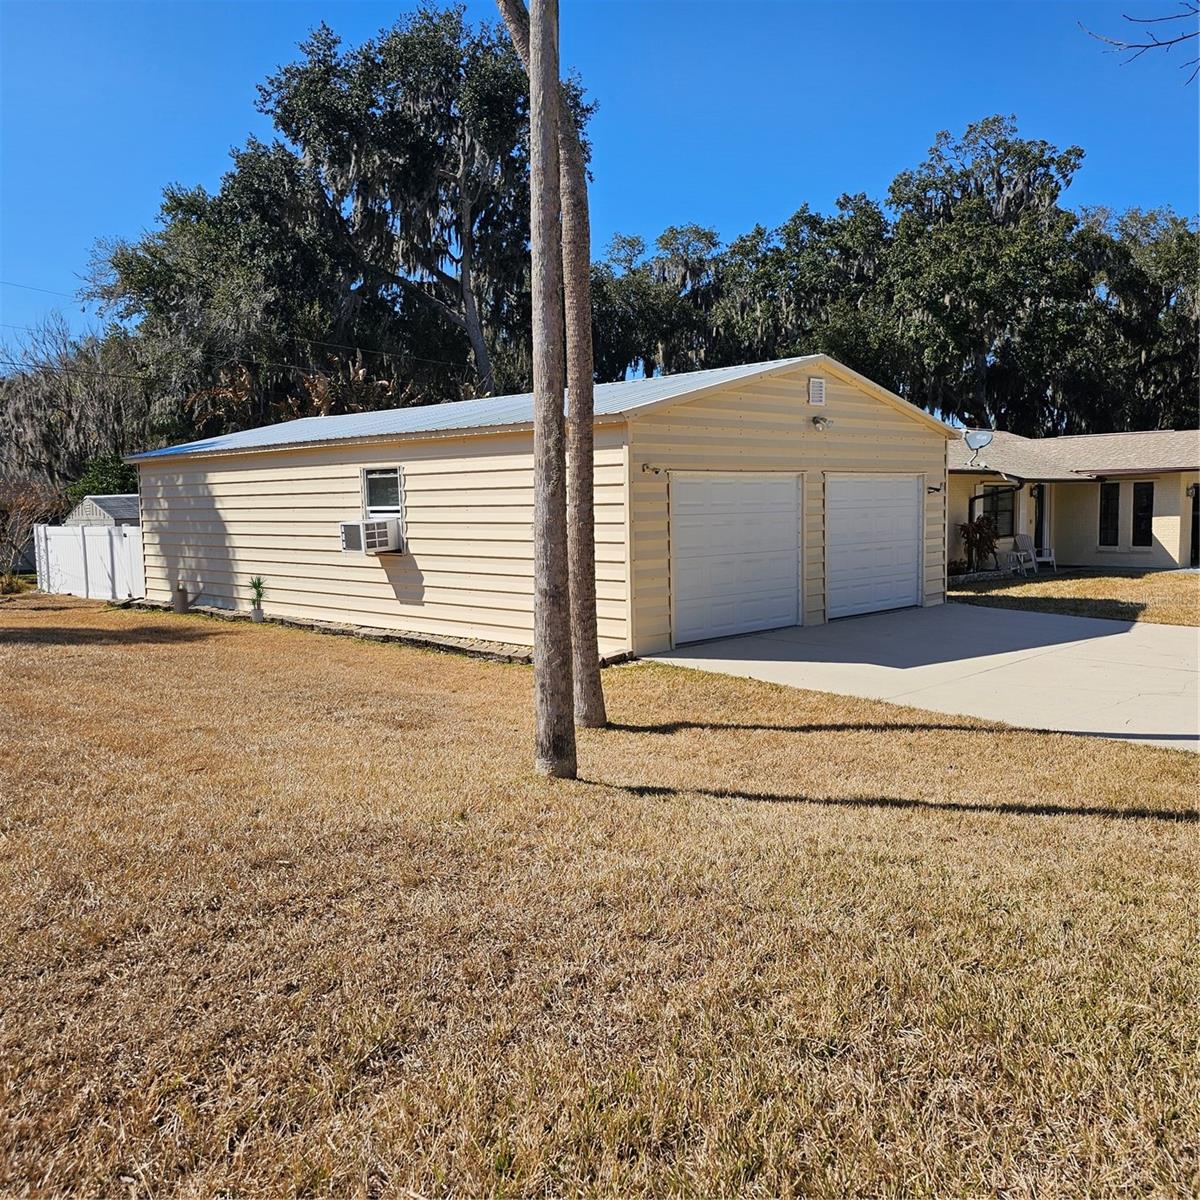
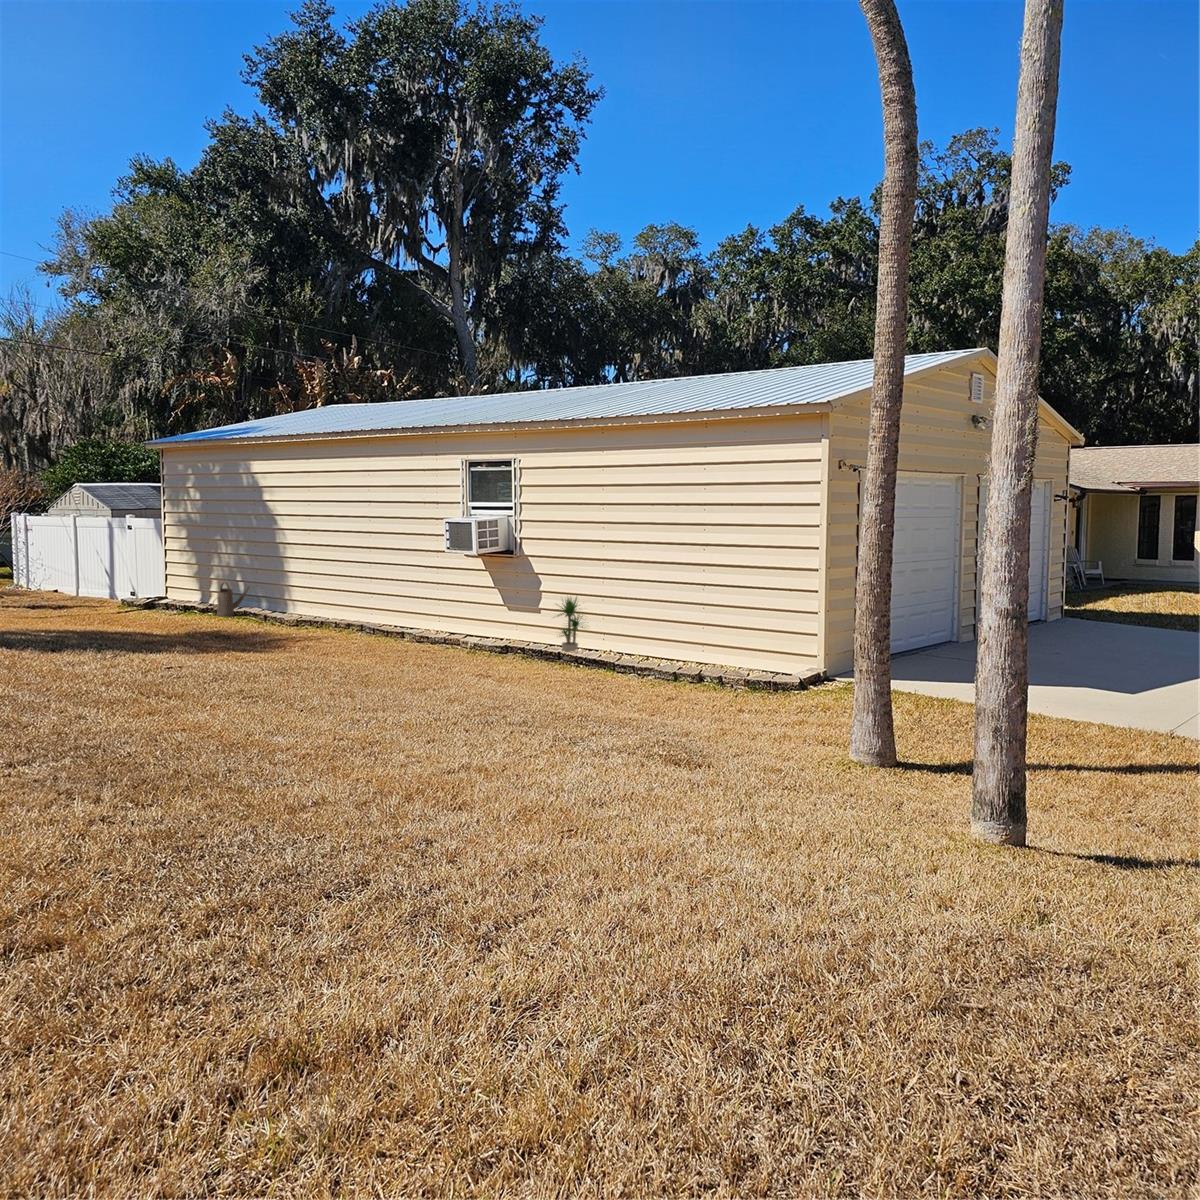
potted plant: present [248,576,268,622] -> present [556,597,583,661]

